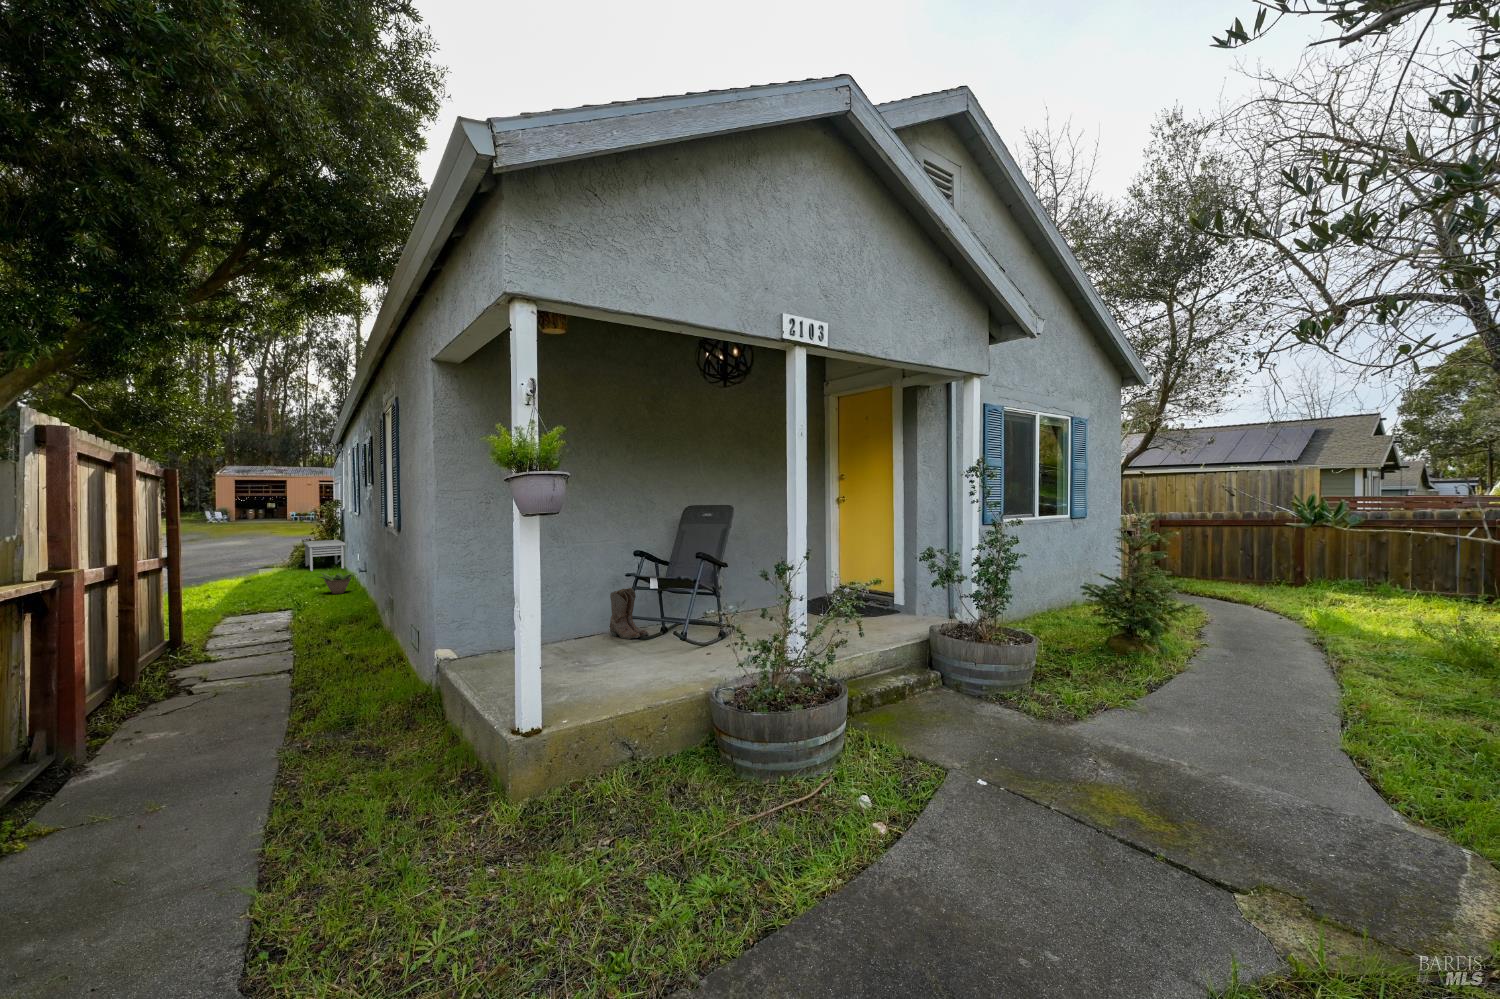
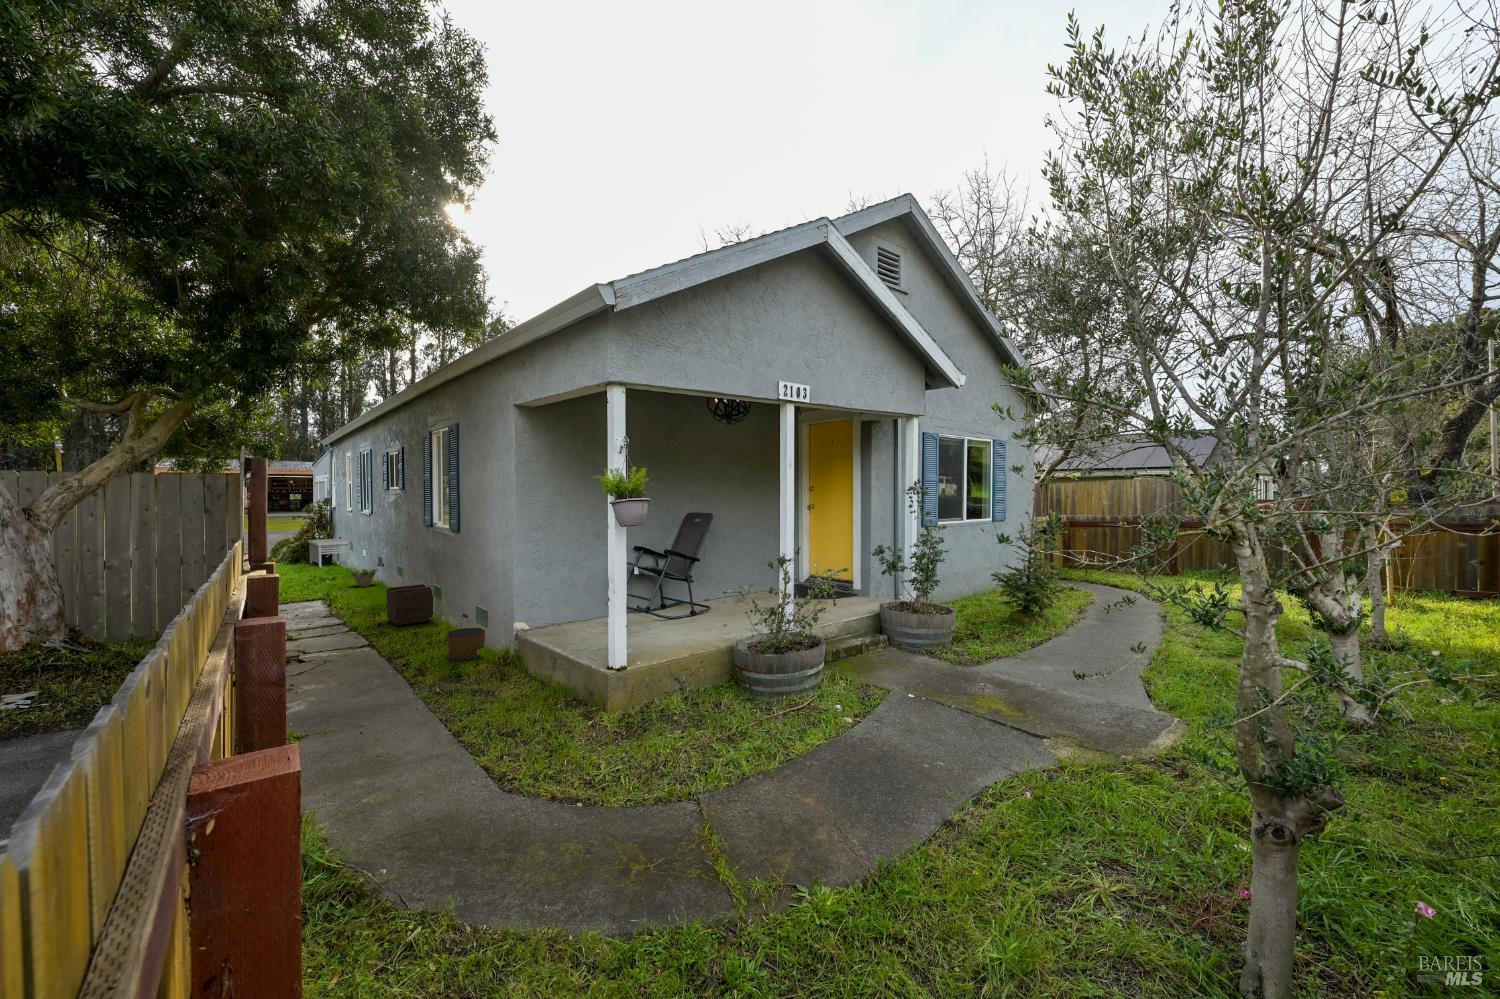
boots: present [610,588,649,639] -> none [641,576,671,615]
wooden crate: none [326,593,383,644] -> present [386,584,433,626]
bucket: none [356,635,408,697] -> present [447,614,485,660]

